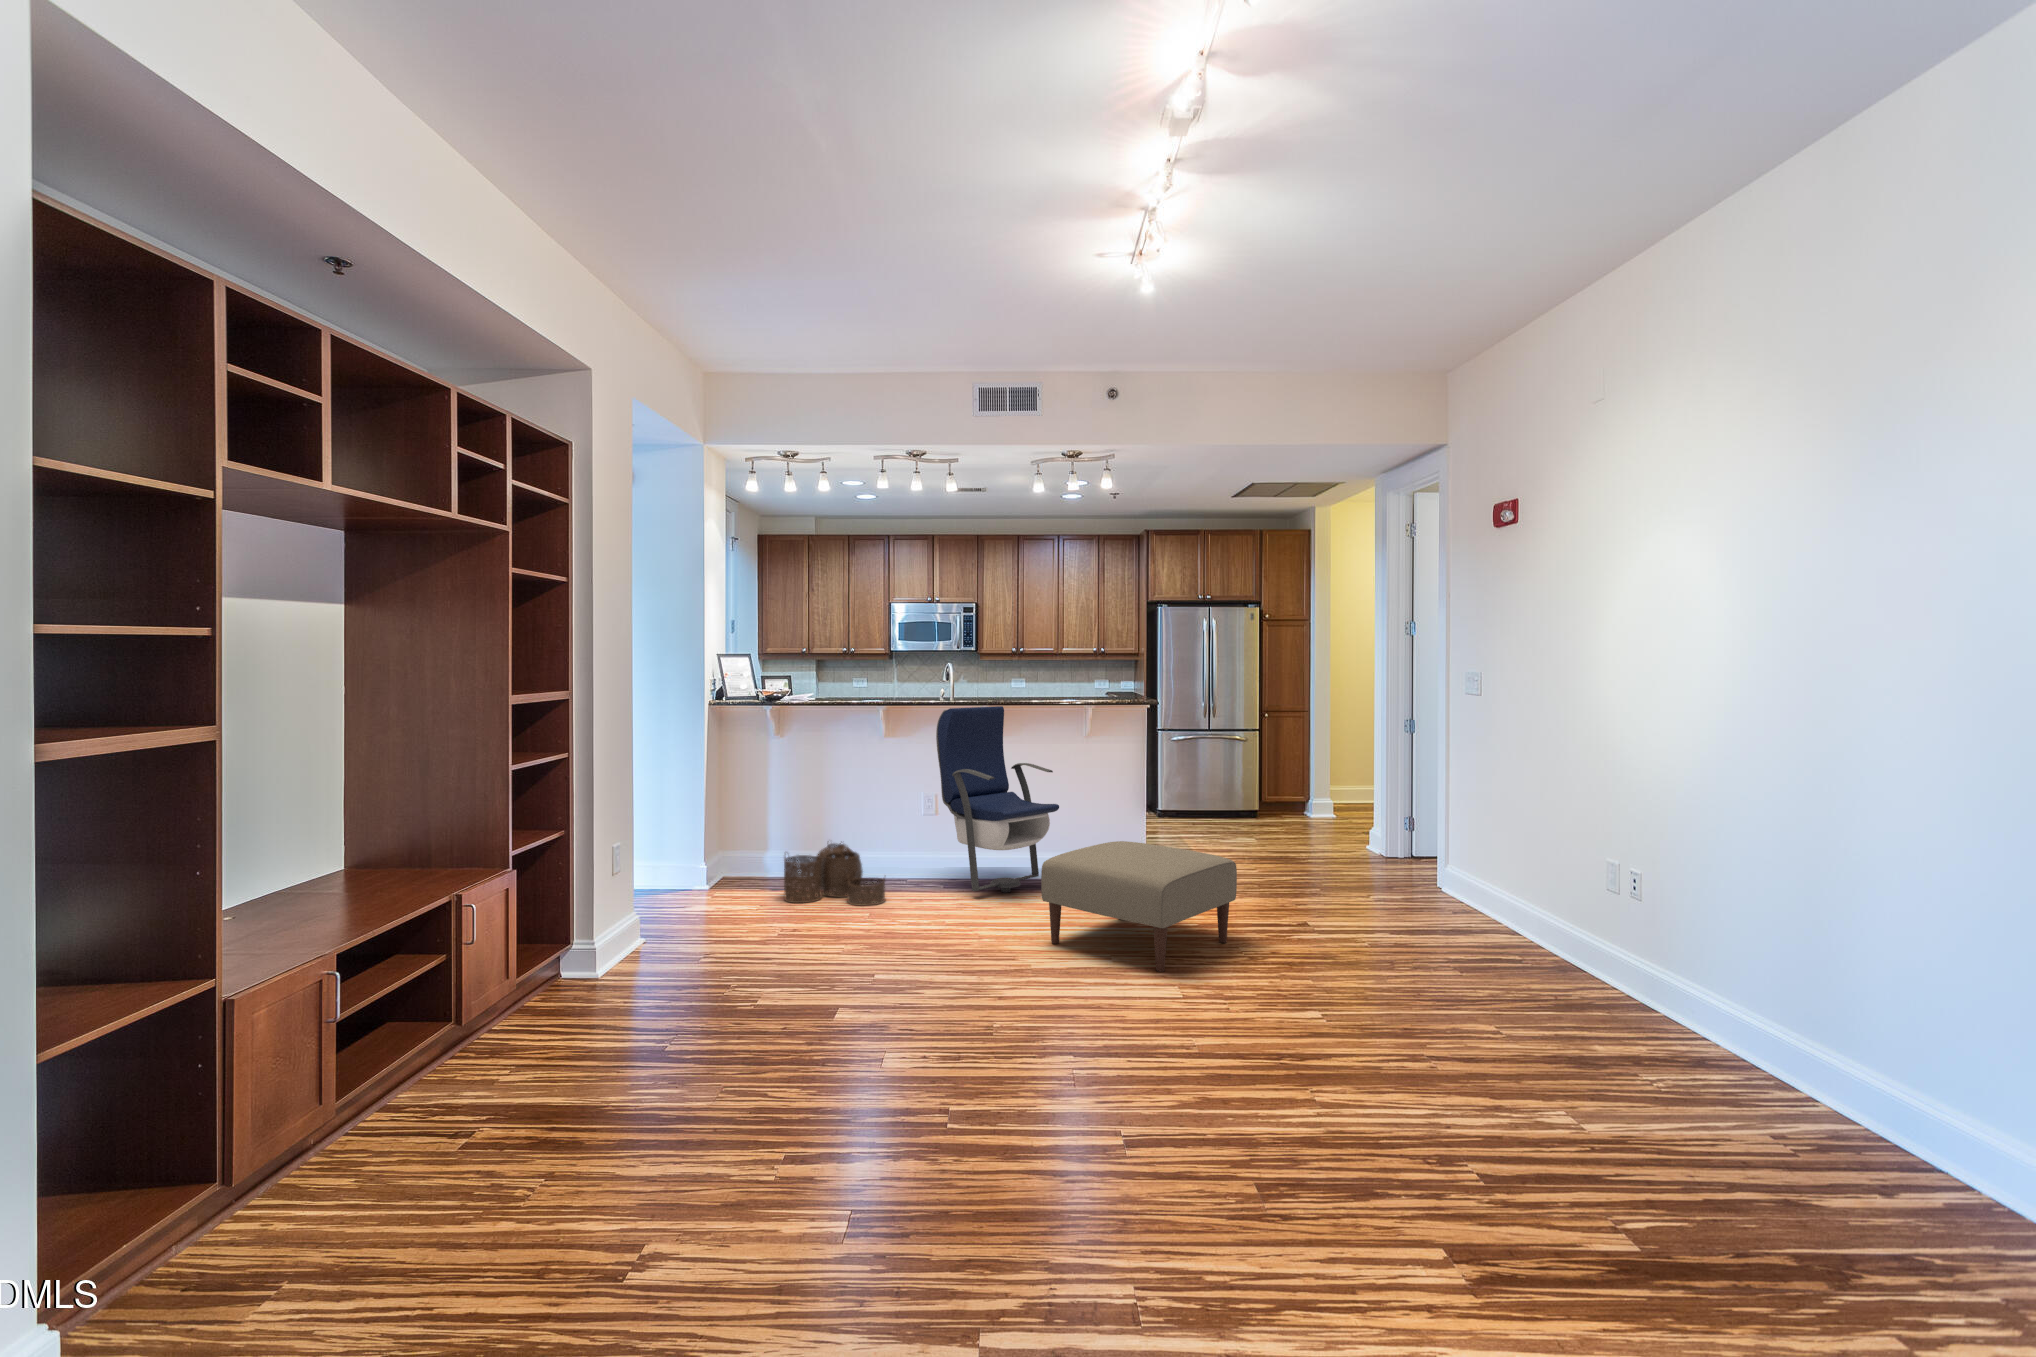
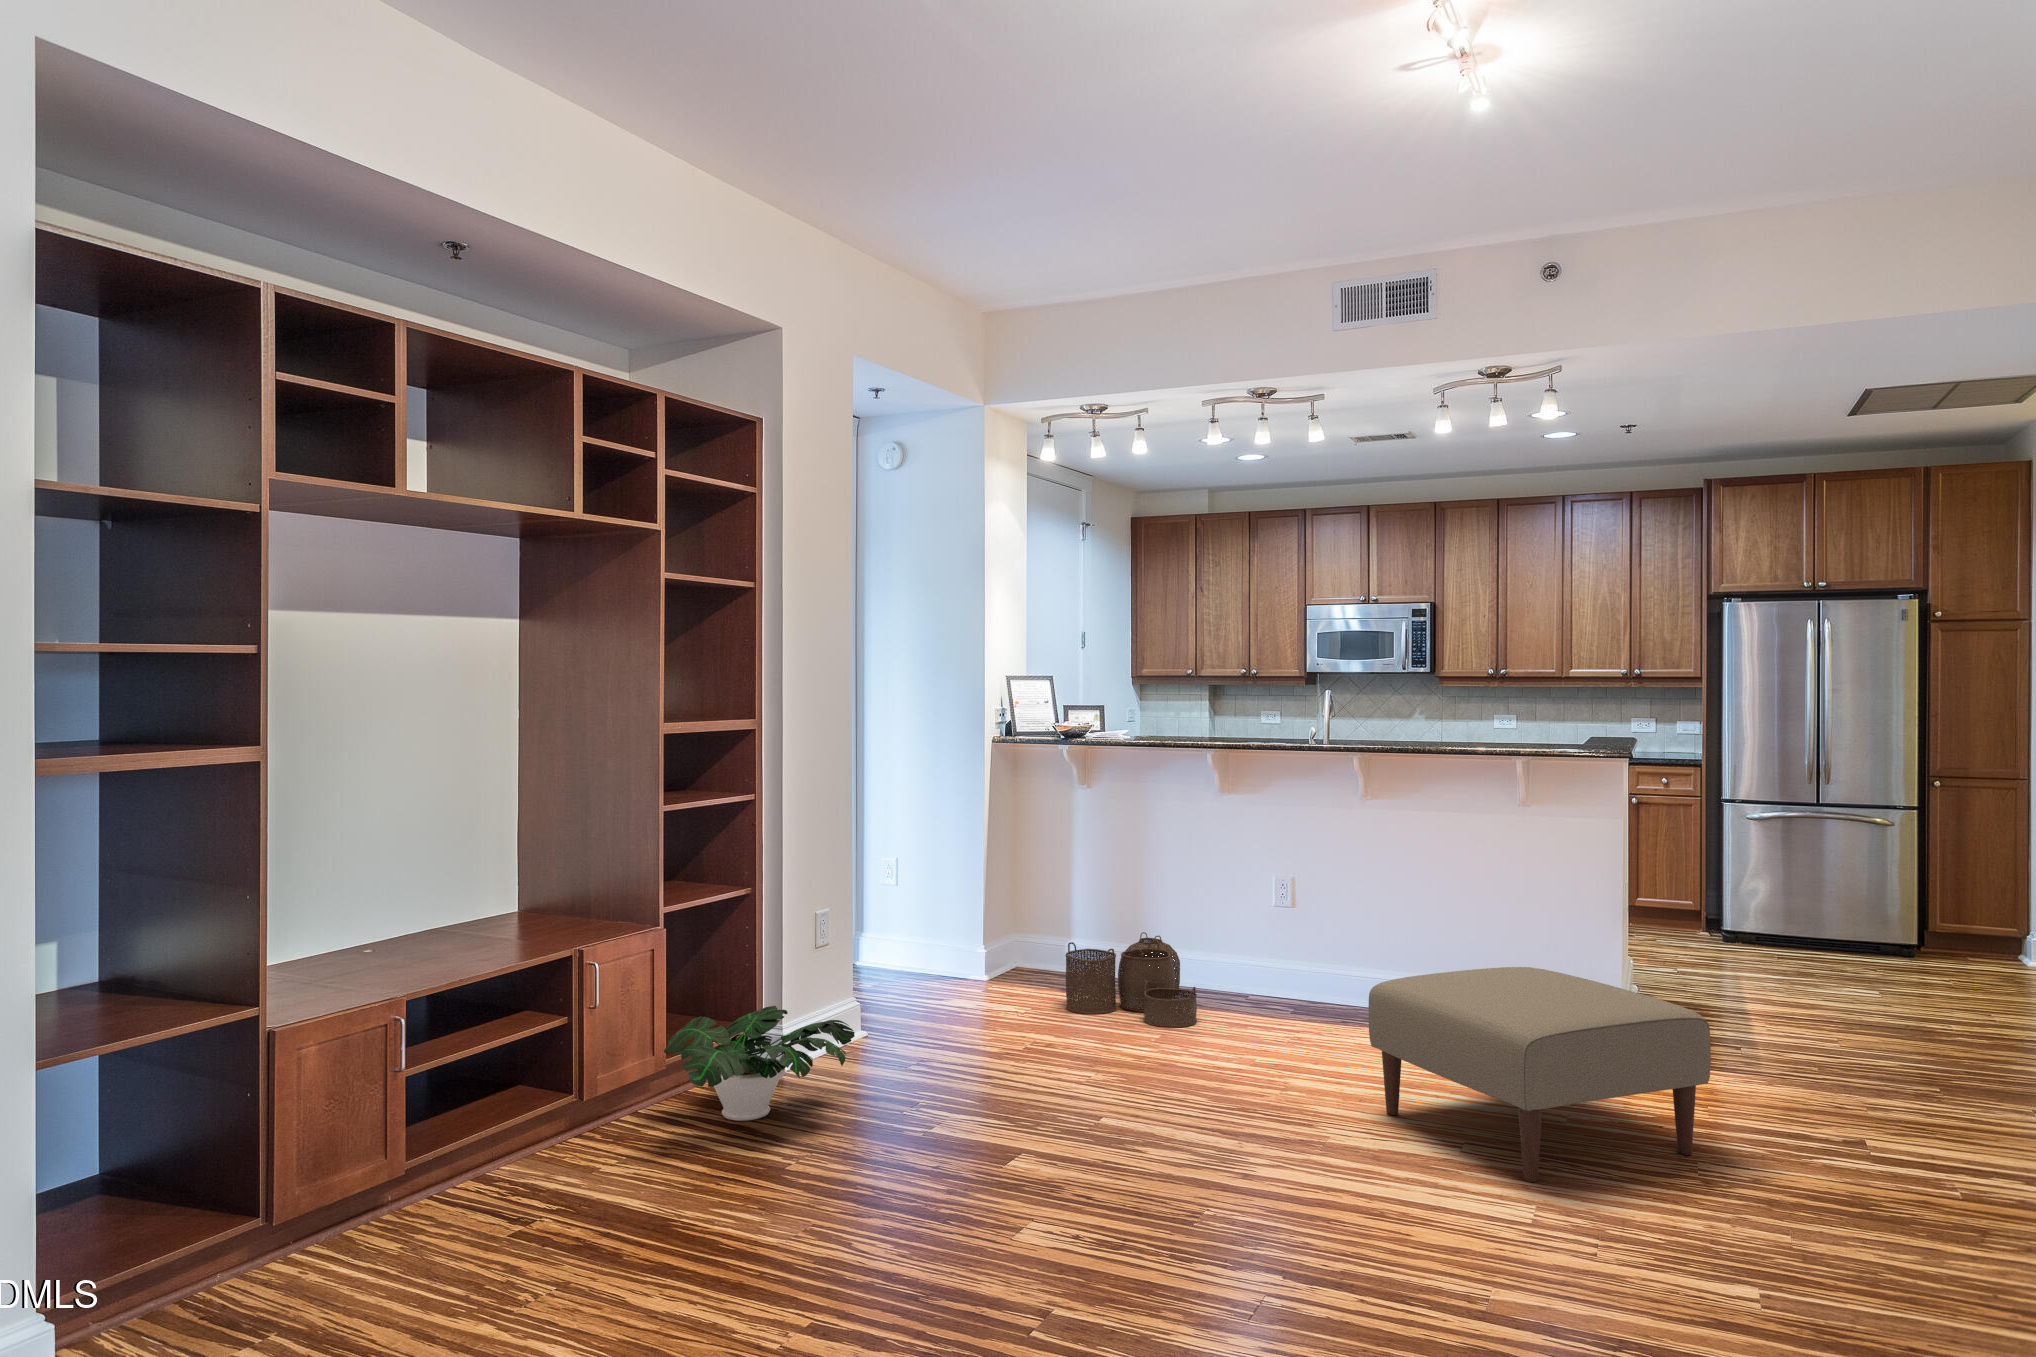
armchair: present [936,706,1059,892] -> none [1281,751,1463,1032]
potted plant: none [514,924,689,1021] -> present [664,1006,855,1121]

